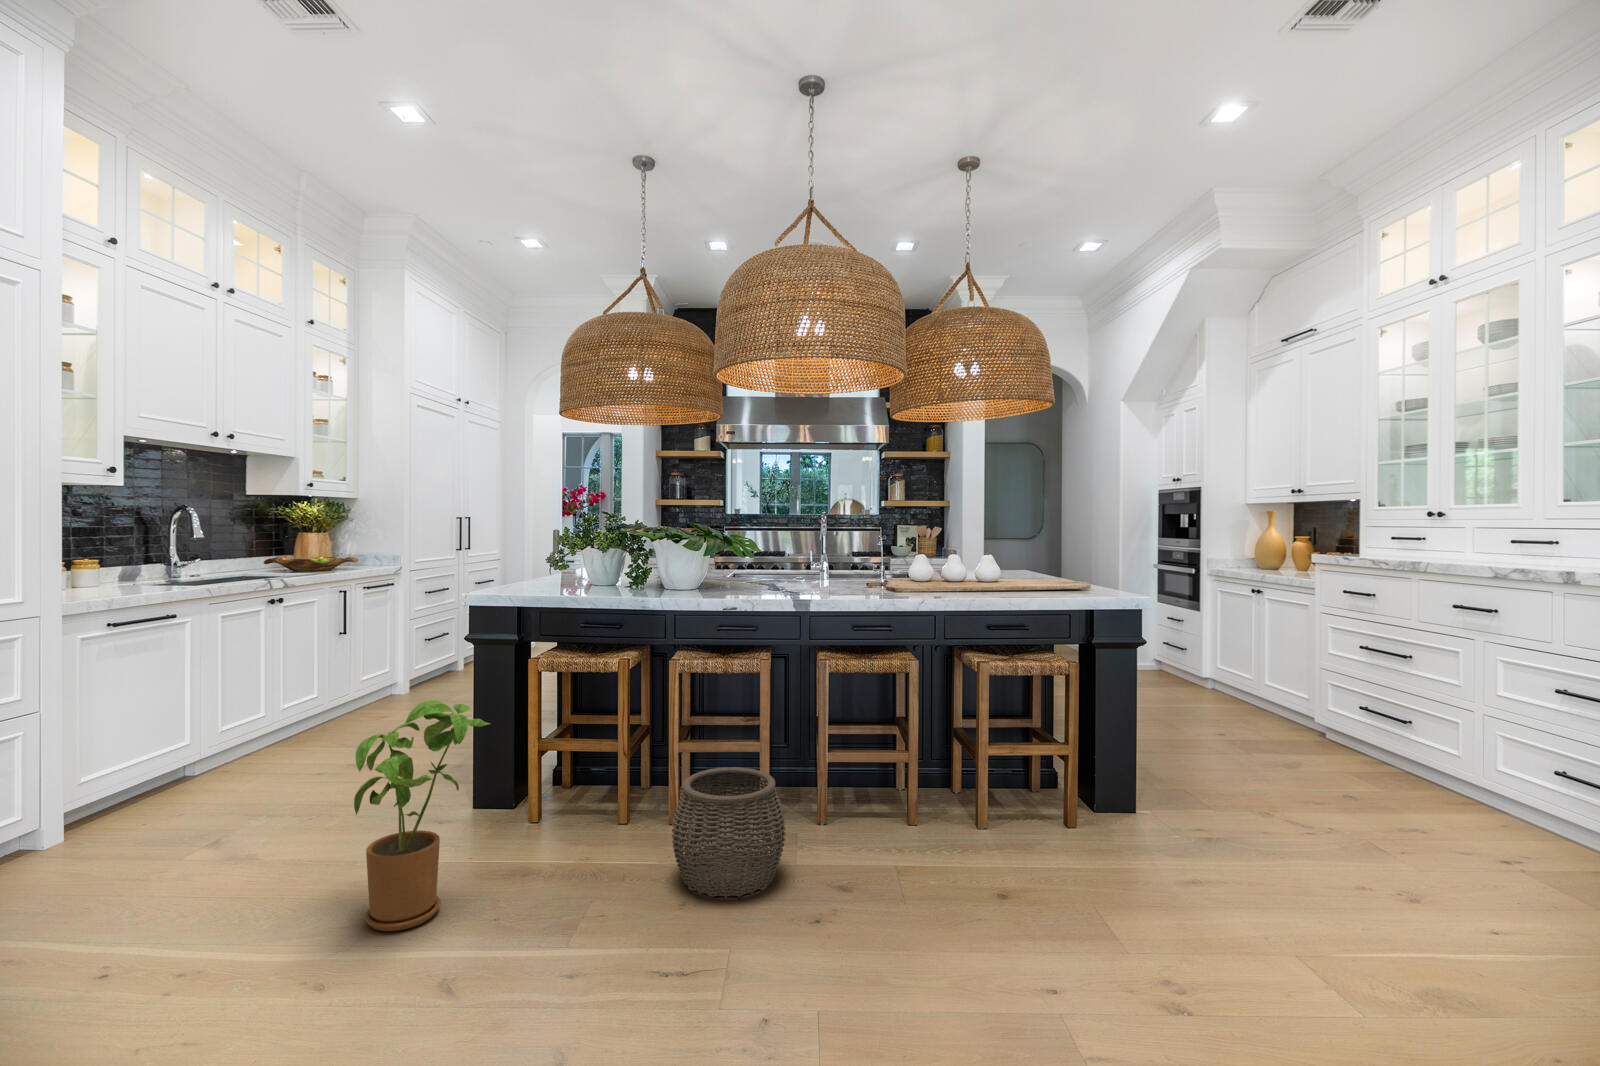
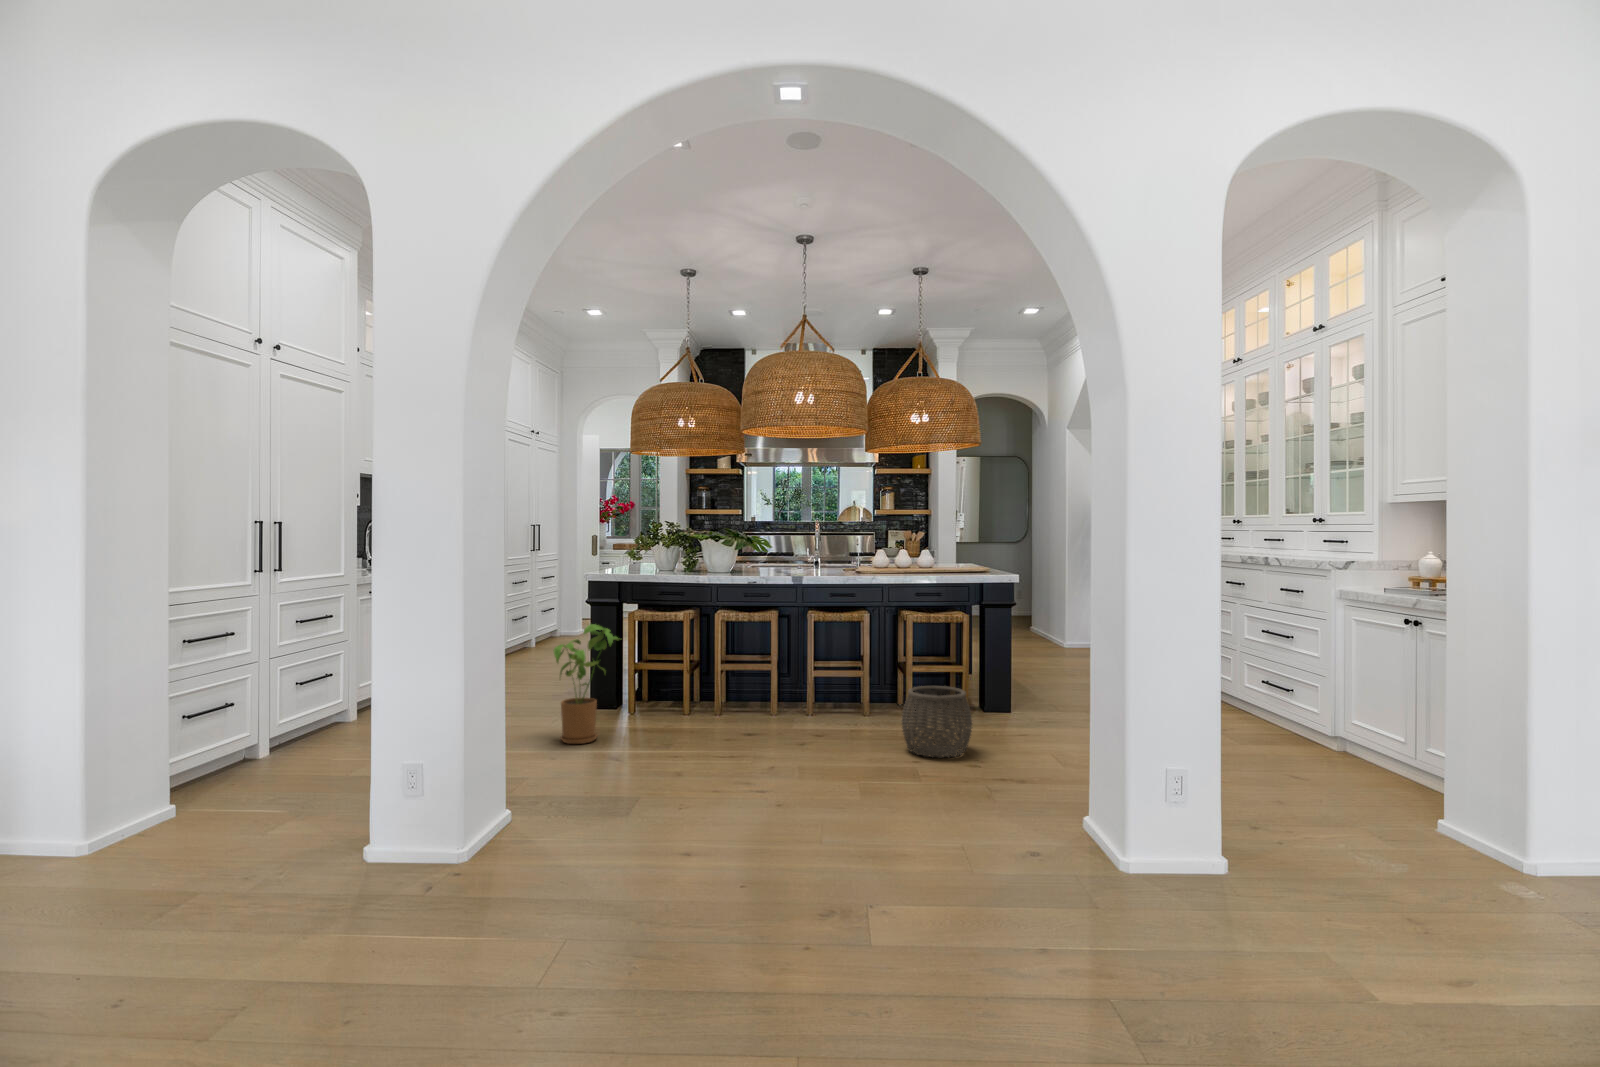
woven basket: present [672,767,786,898] -> present [902,686,972,758]

